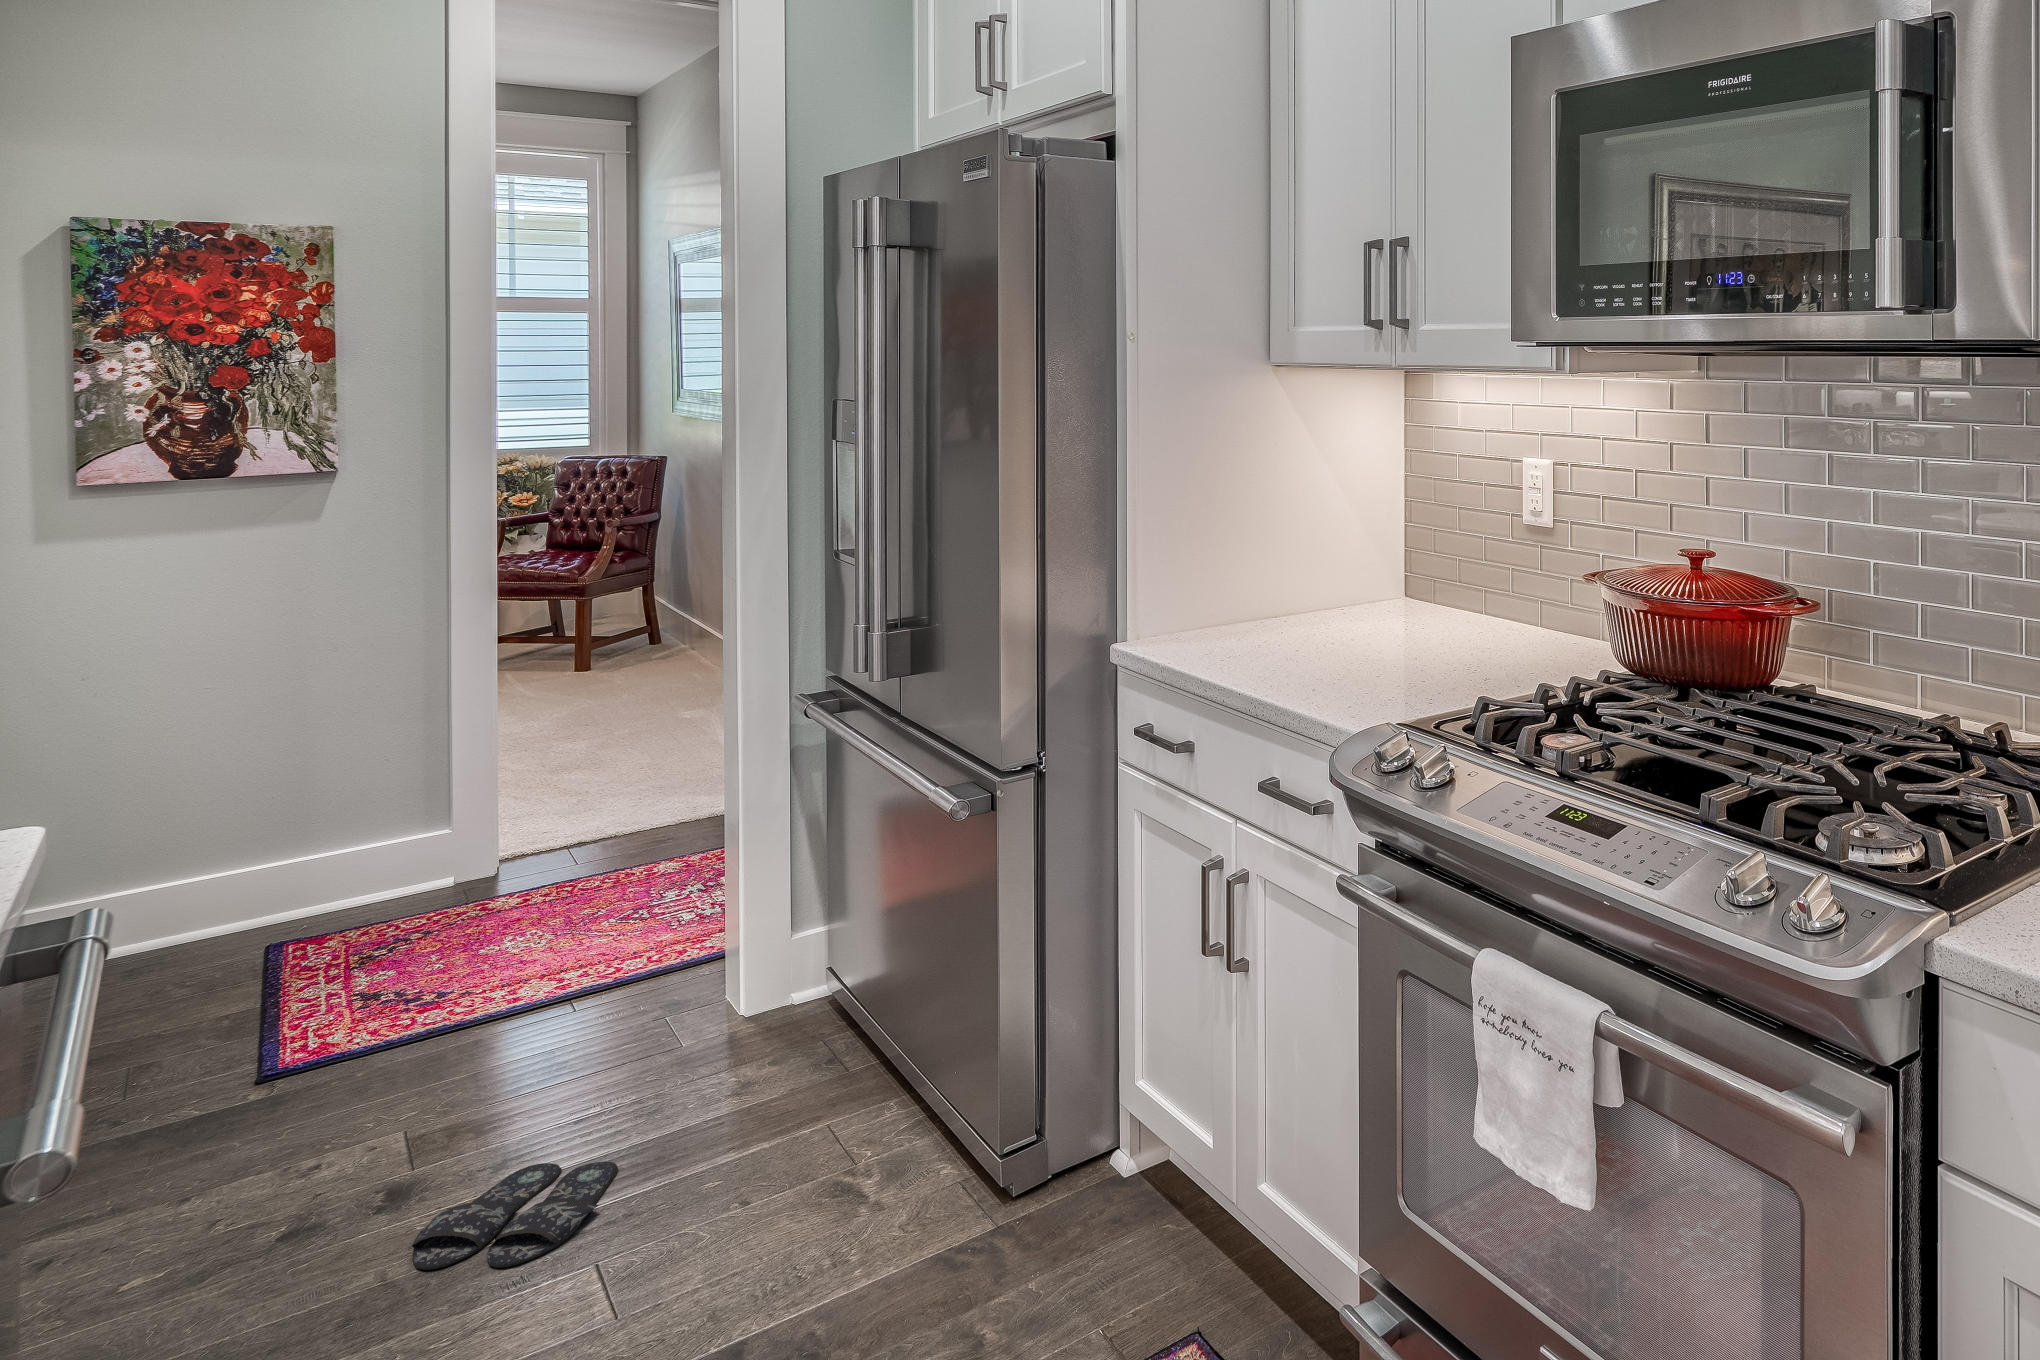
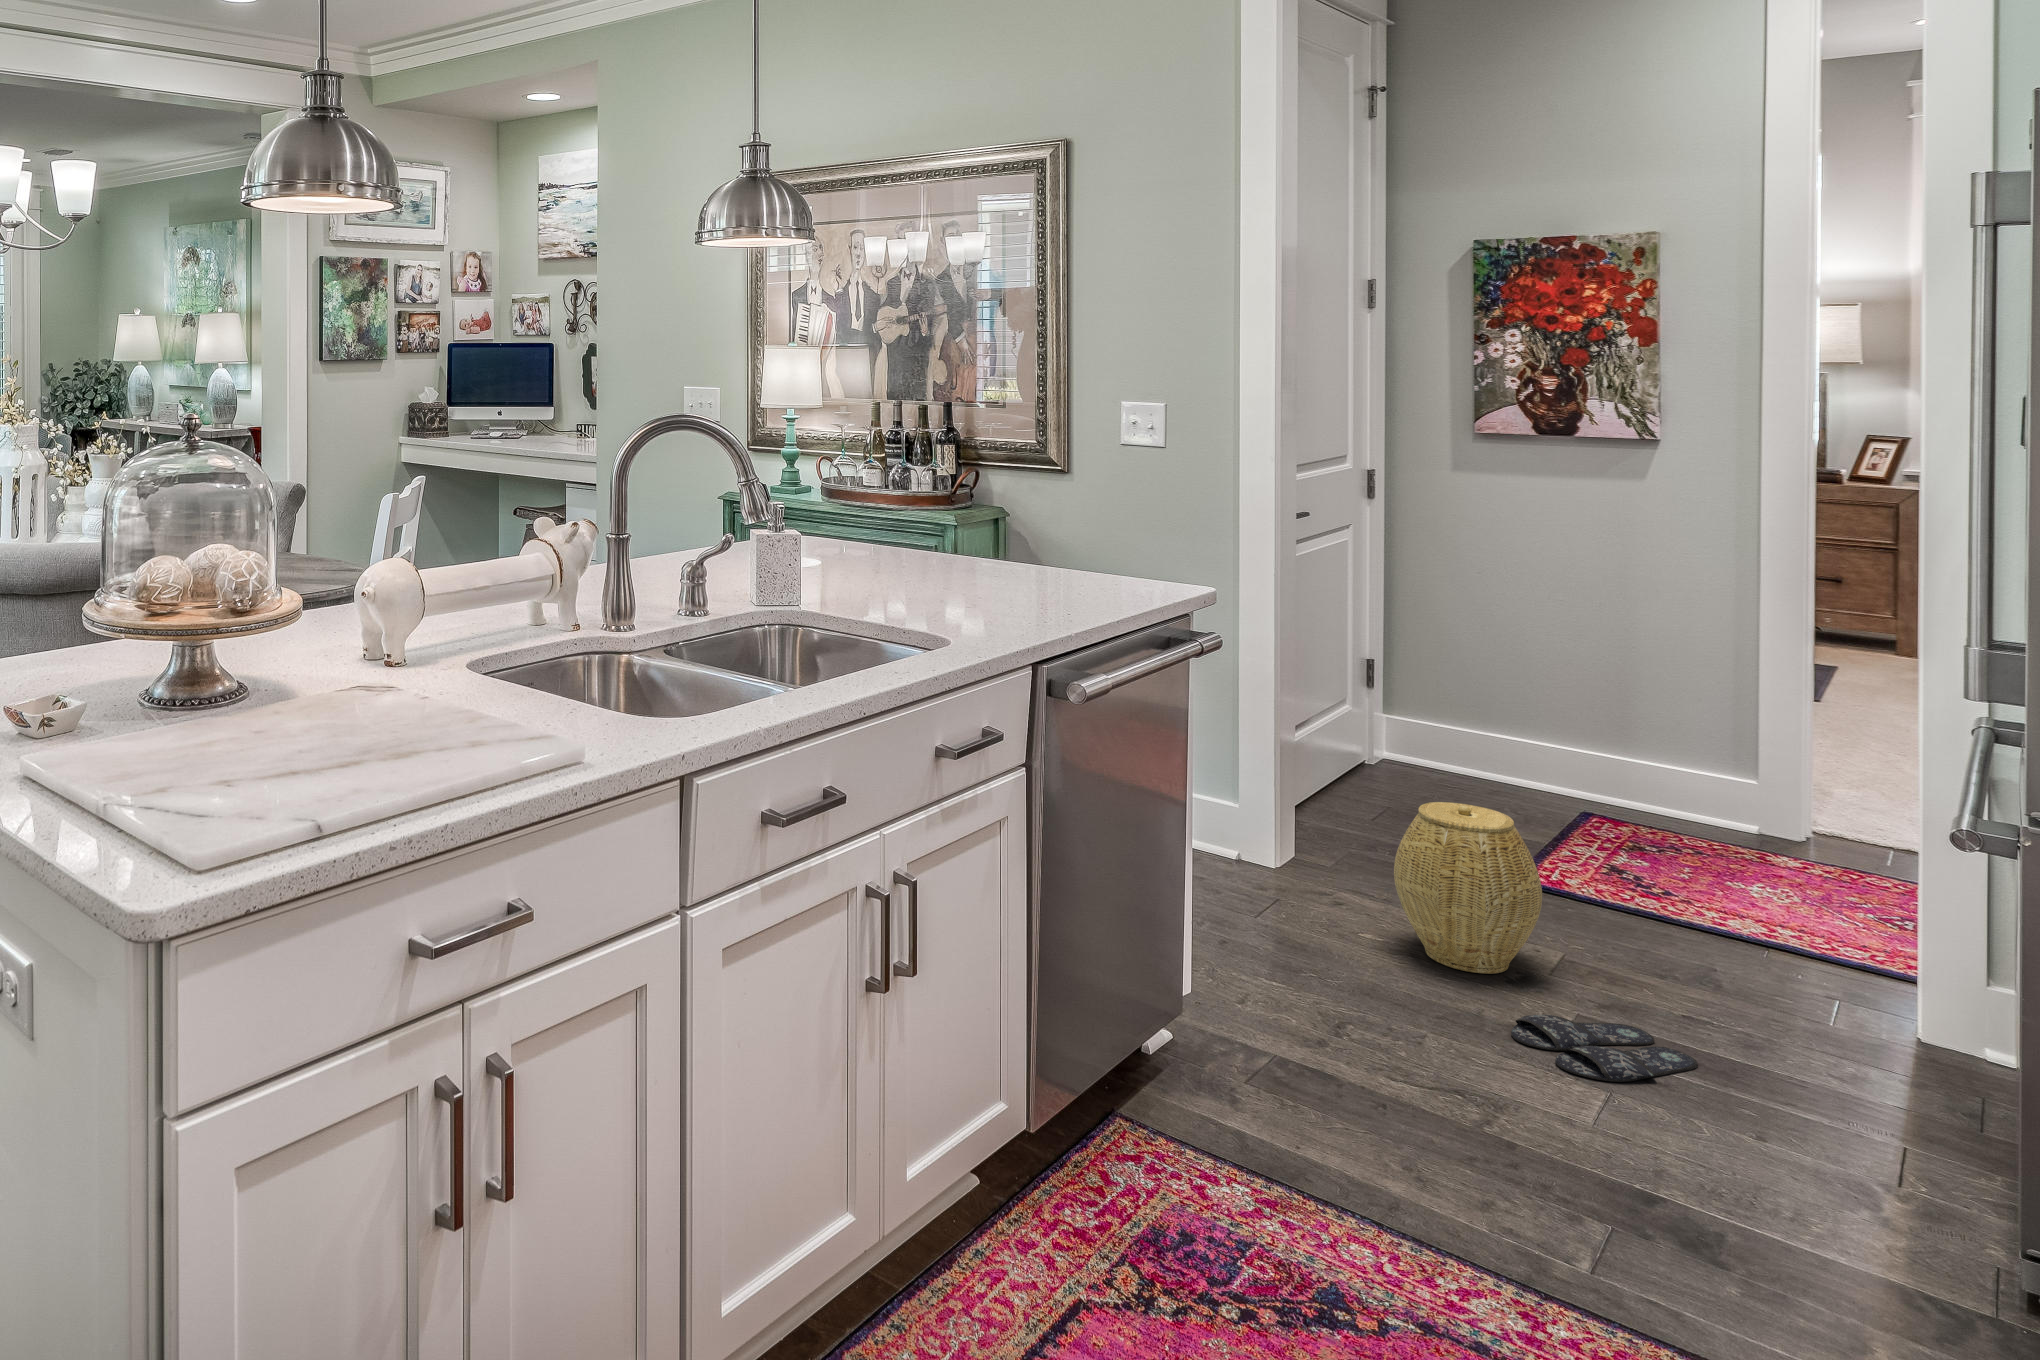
woven basket: none [164,983,389,1235] -> present [1394,802,1542,974]

